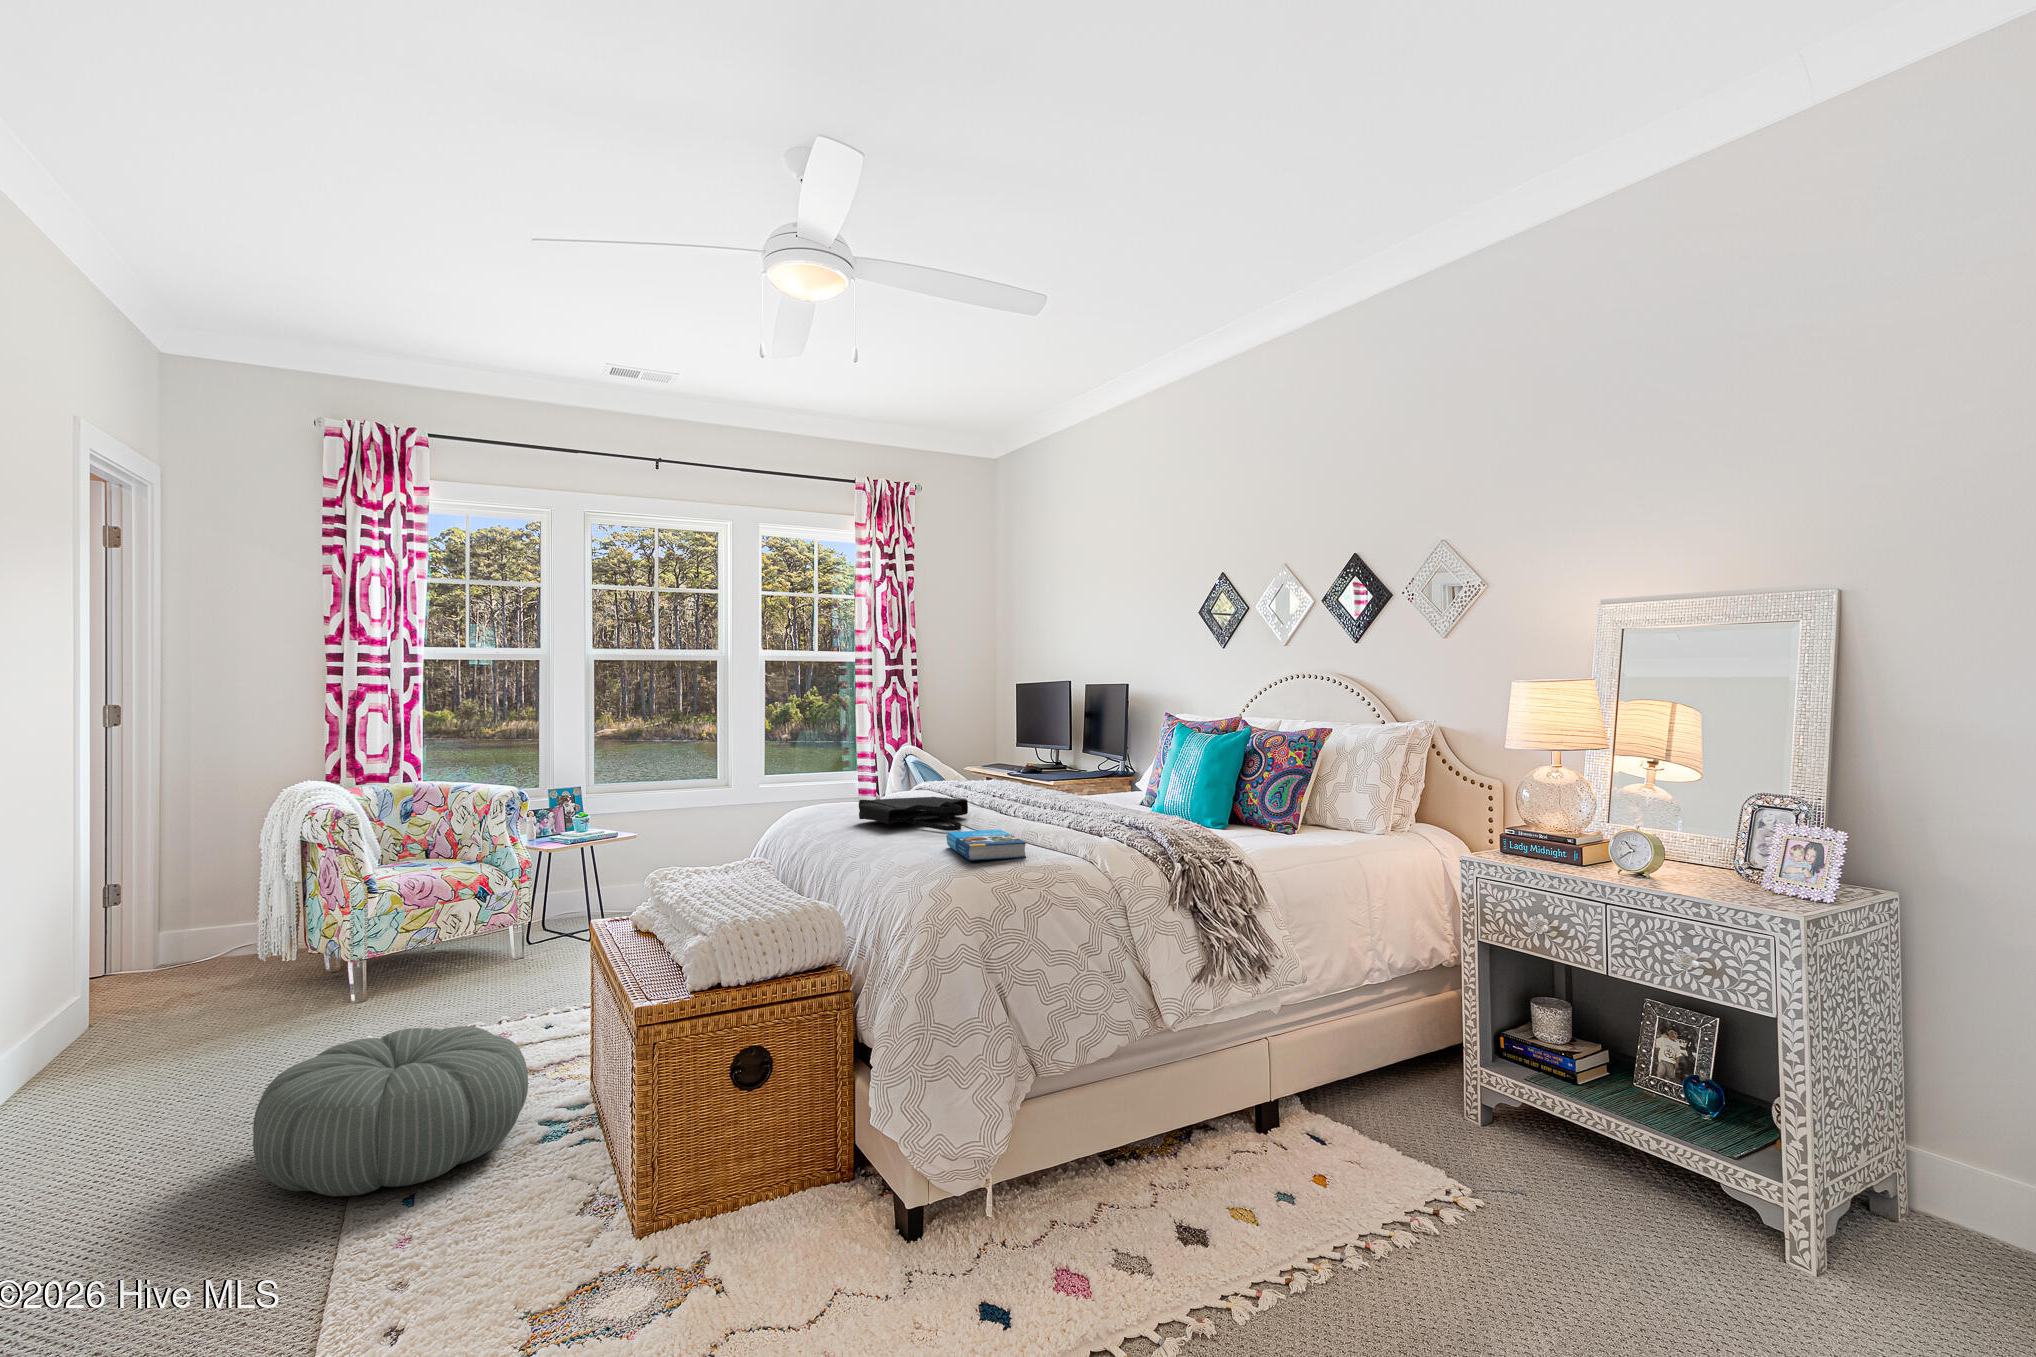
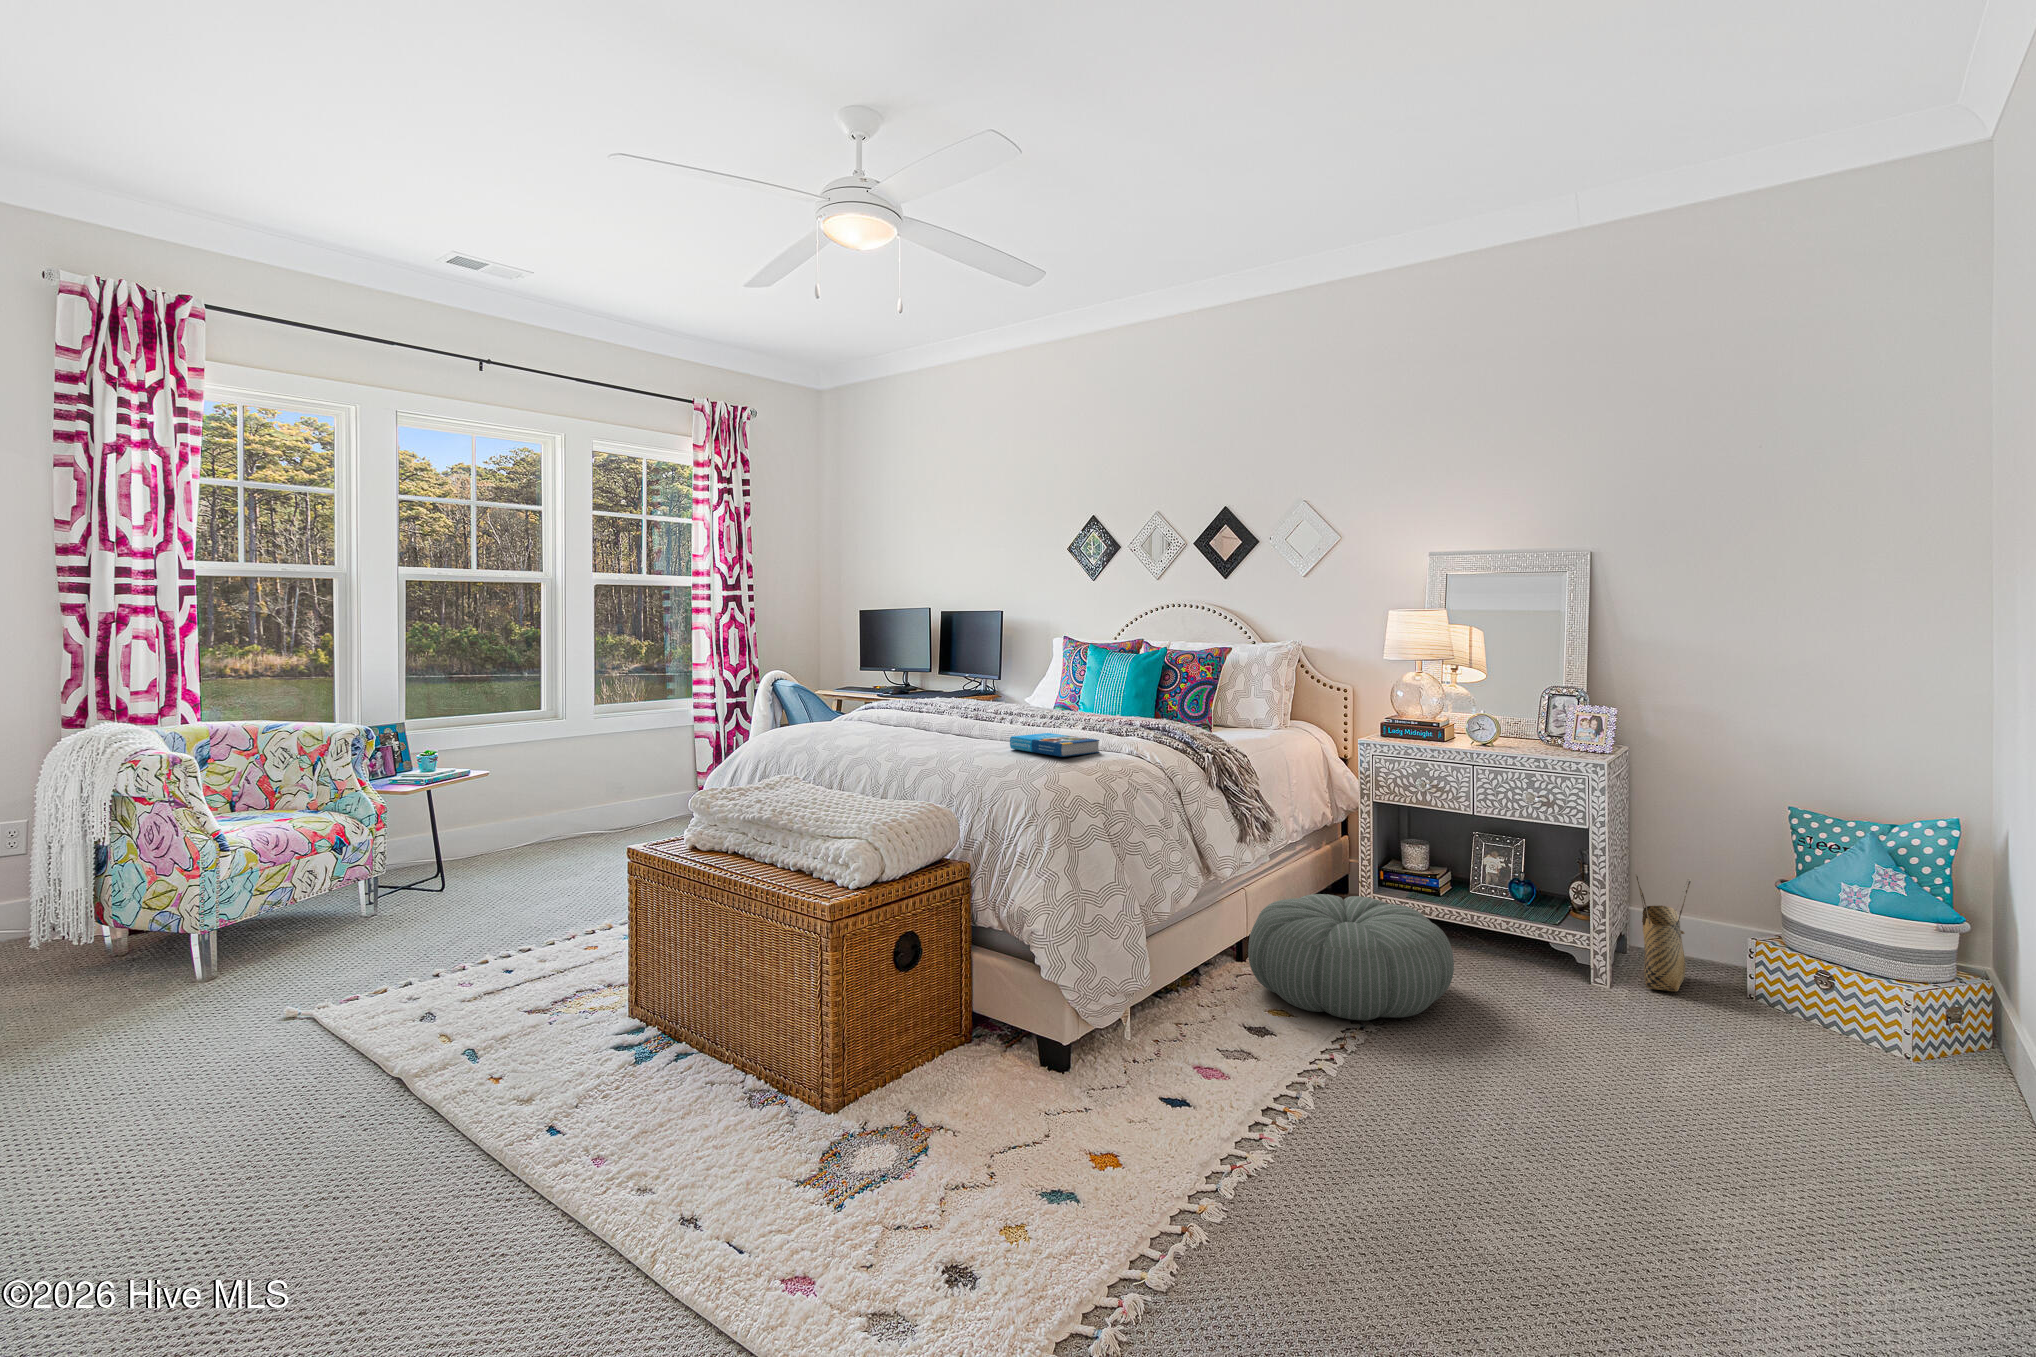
tote bag: present [859,797,968,831] -> none [873,711,991,738]
pouf: present [253,1026,528,1196] -> present [1248,894,1454,1021]
woven basket: none [1869,1097,1979,1304] -> present [1636,875,1691,992]

